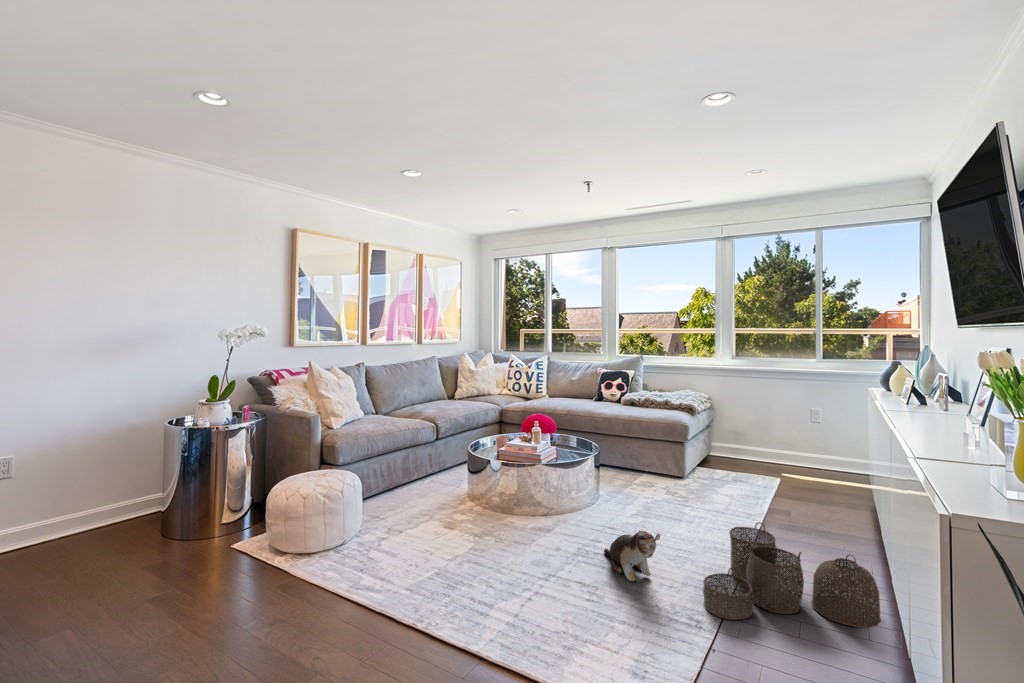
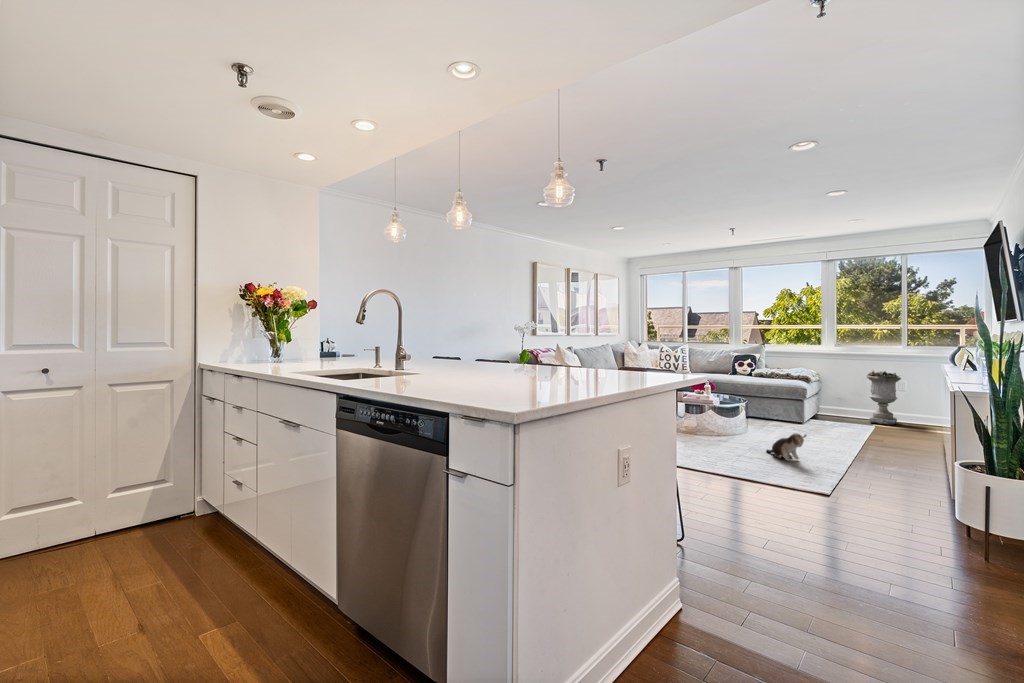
planter: none [771,394,816,473] -> present [867,371,901,425]
woven basket: present [703,522,881,628] -> none [833,433,936,478]

